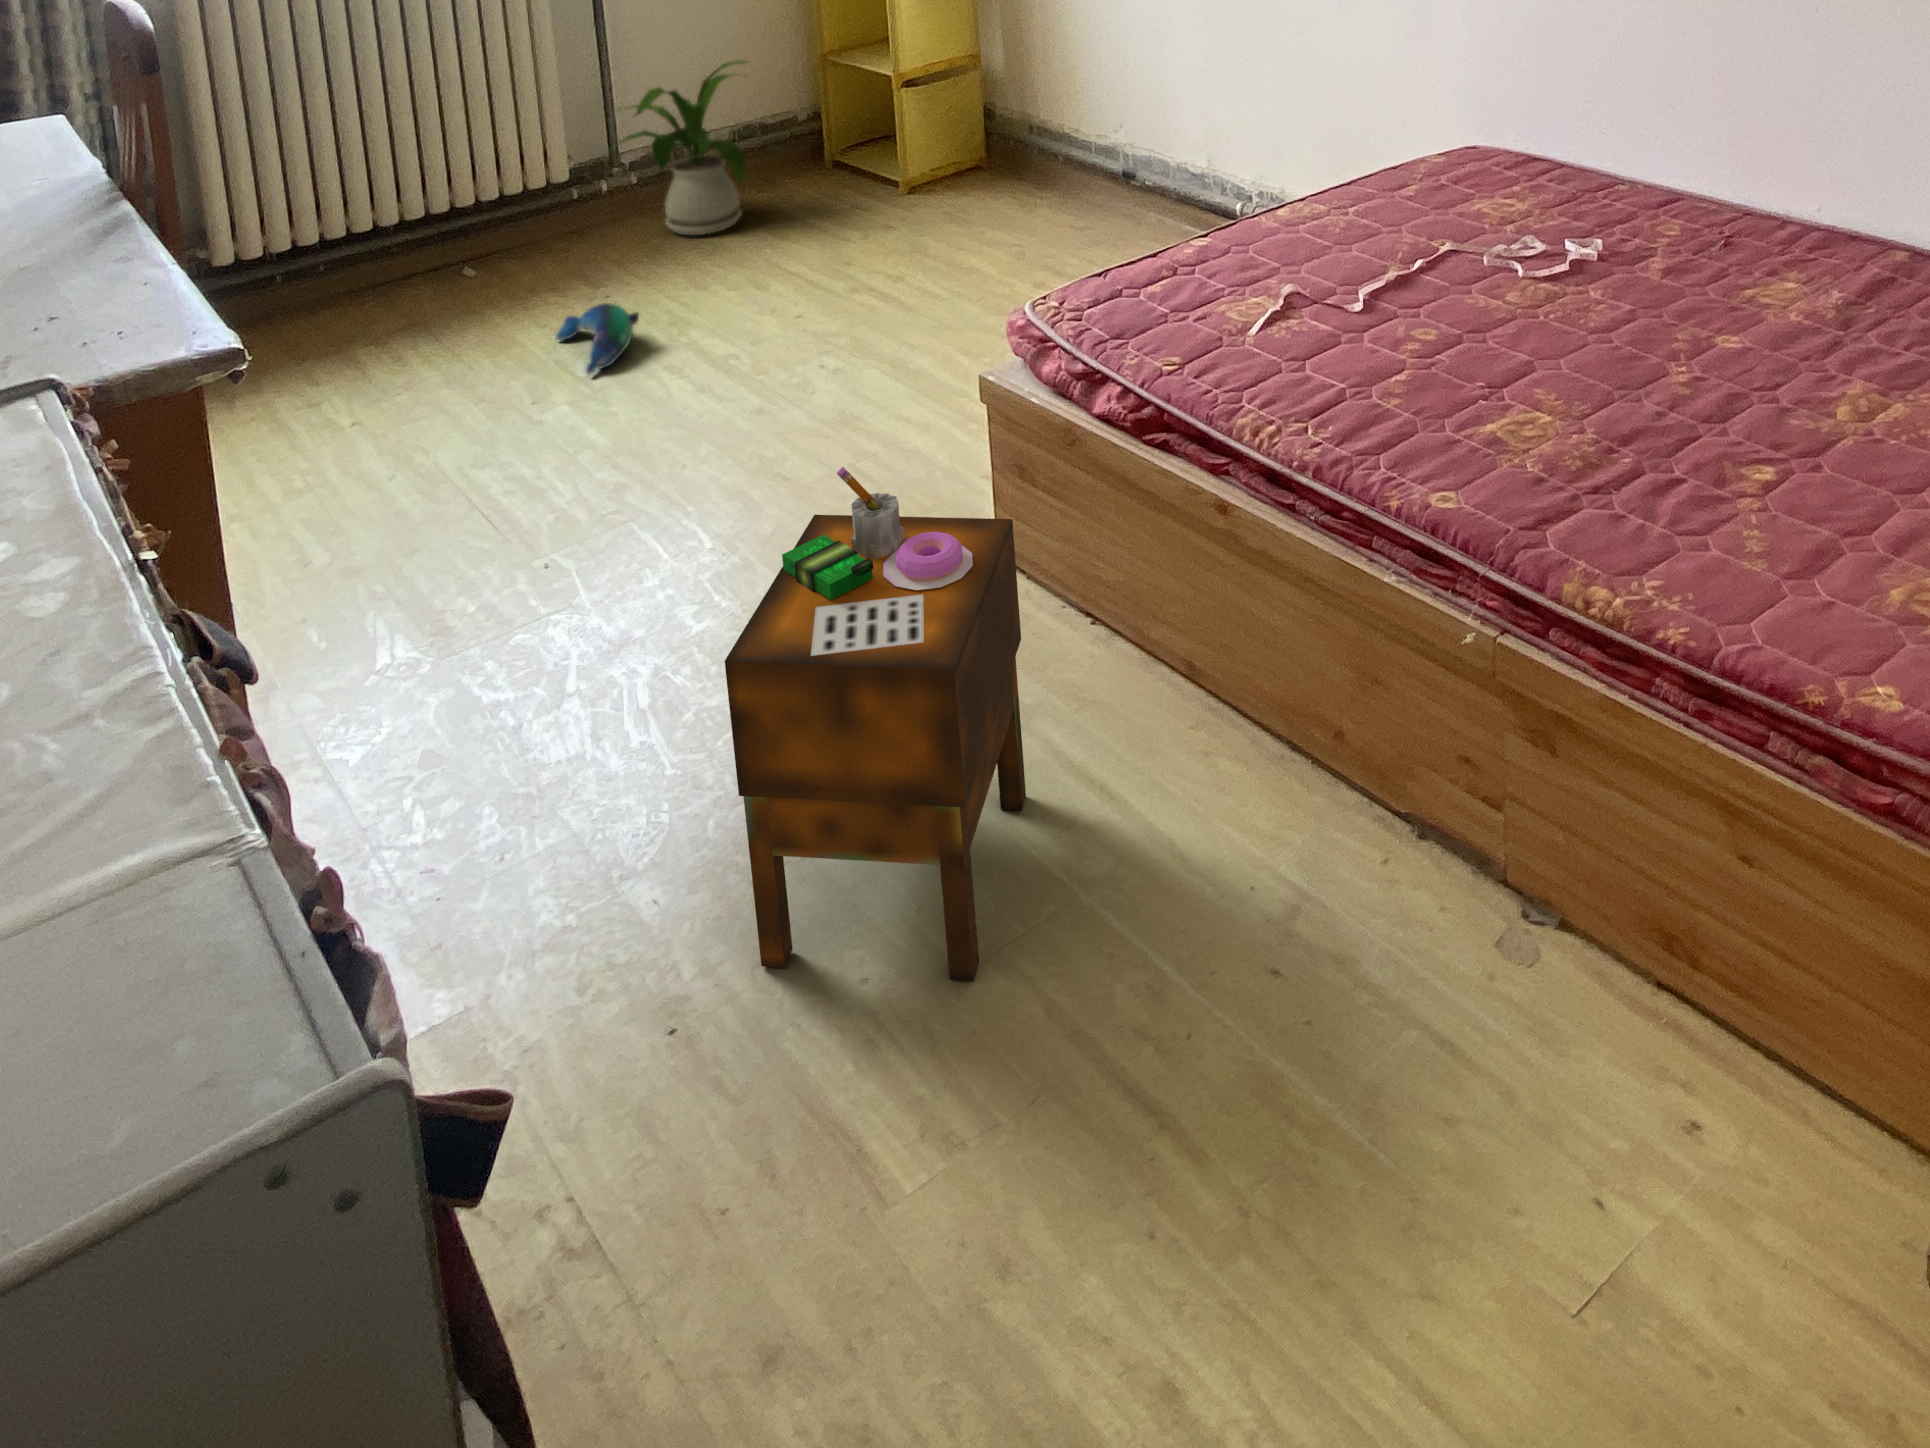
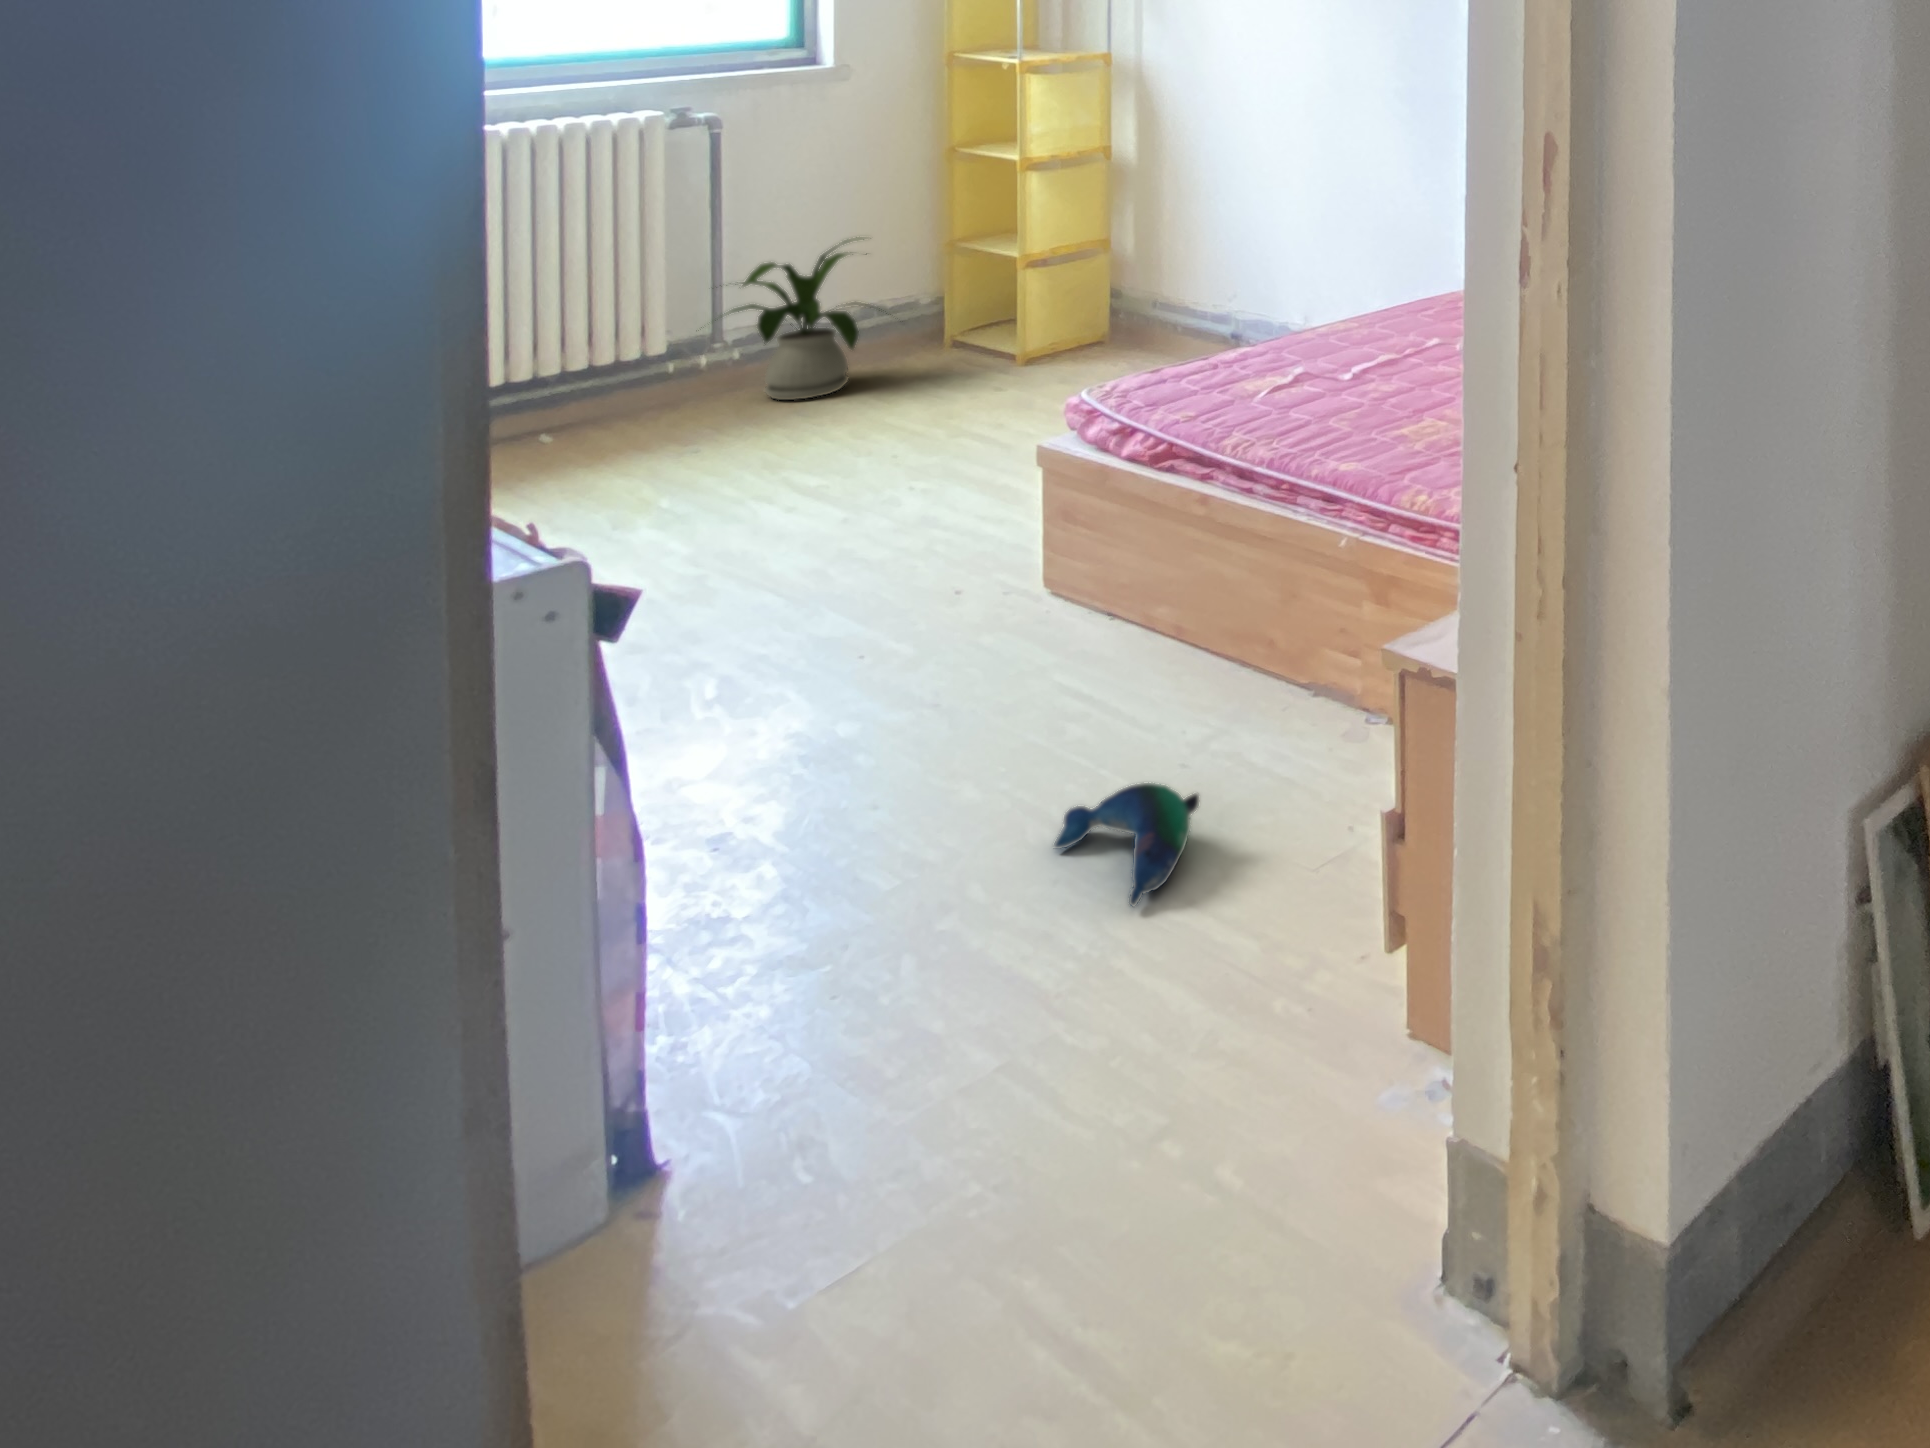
plush toy: present [556,303,639,374] -> present [1054,783,1199,906]
nightstand: present [725,467,1026,980] -> none [763,469,1026,836]

